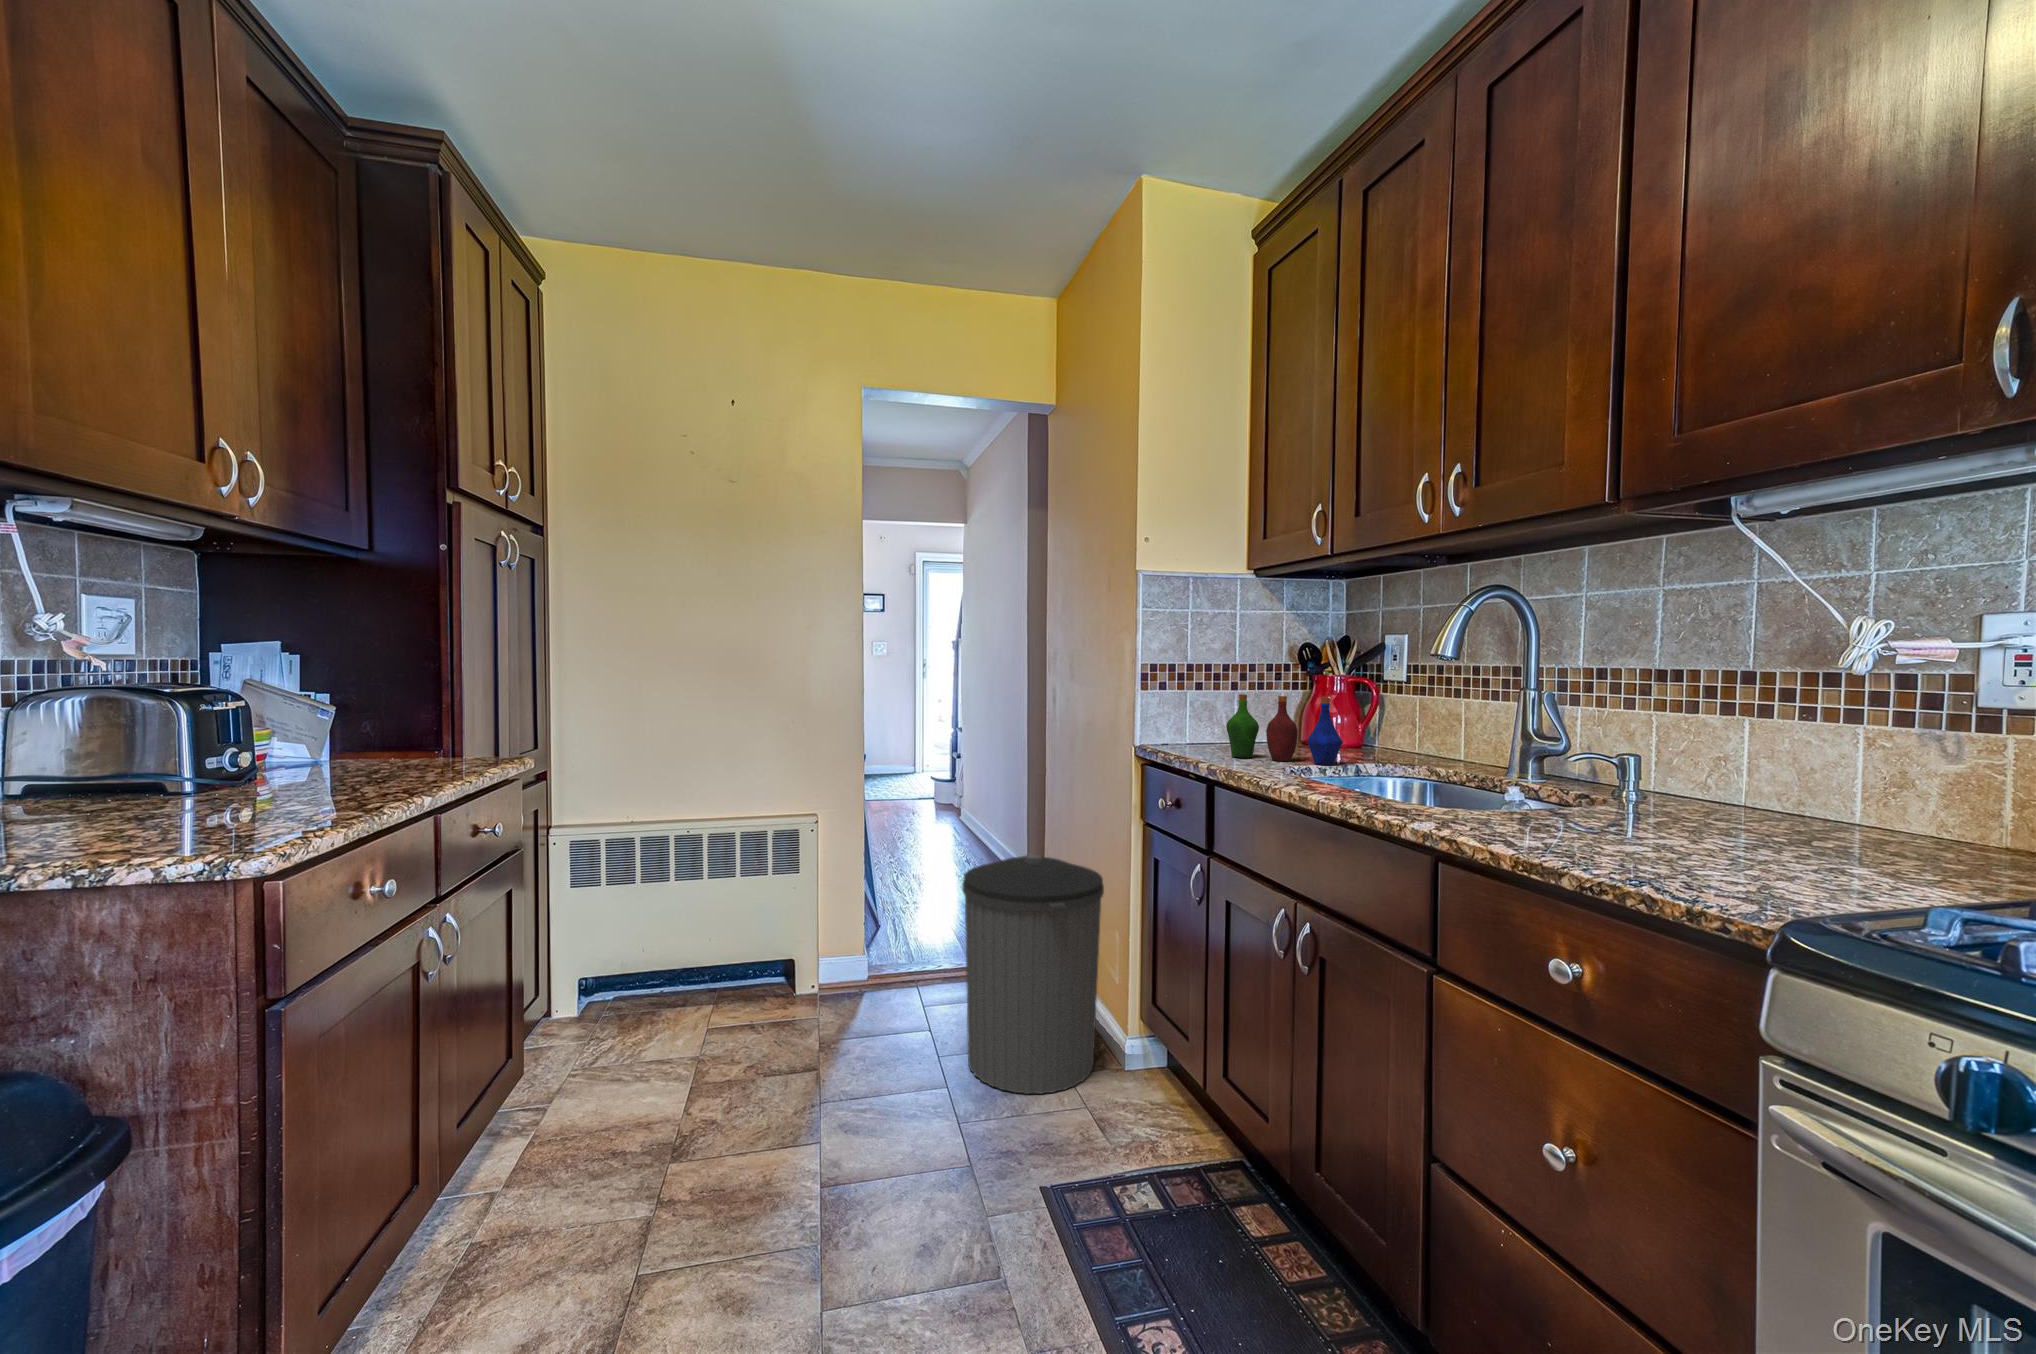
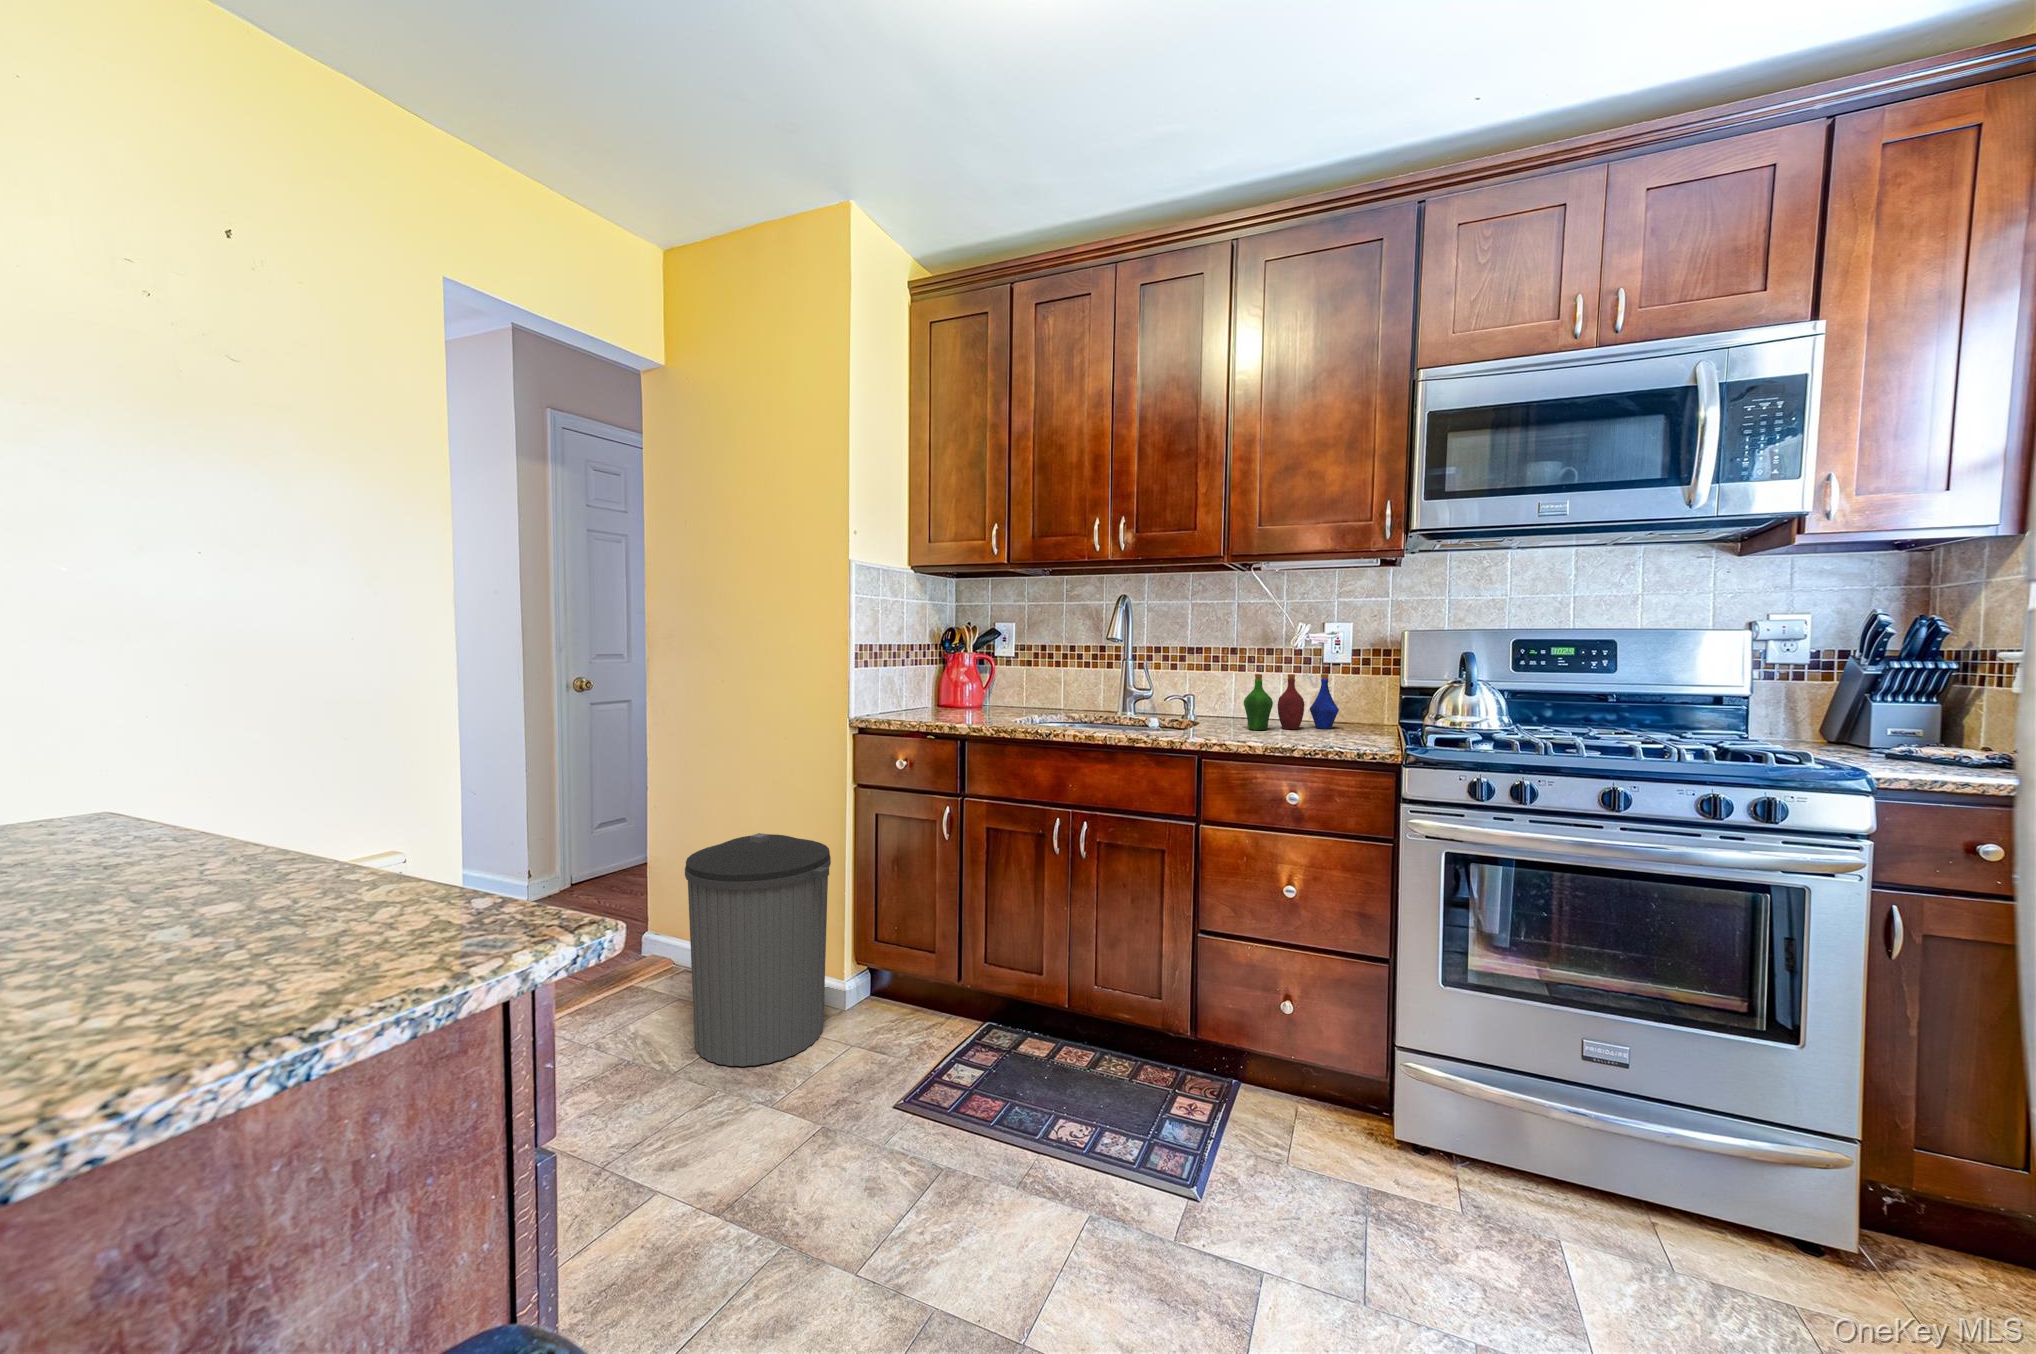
bottle: present [1226,694,1343,765] -> present [1244,674,1339,730]

